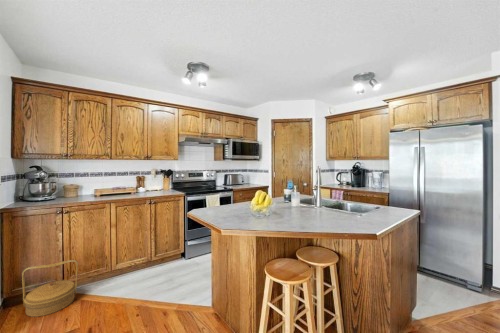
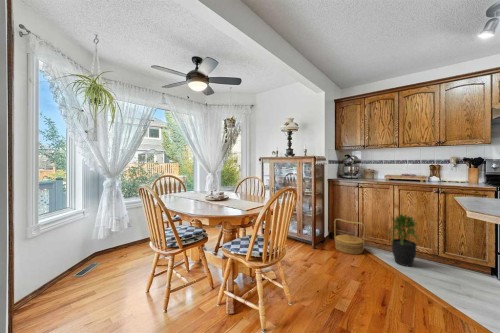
potted plant: none [105,233,142,290] -> present [388,214,418,266]

